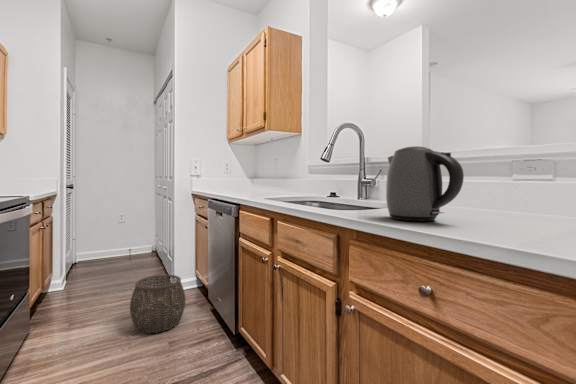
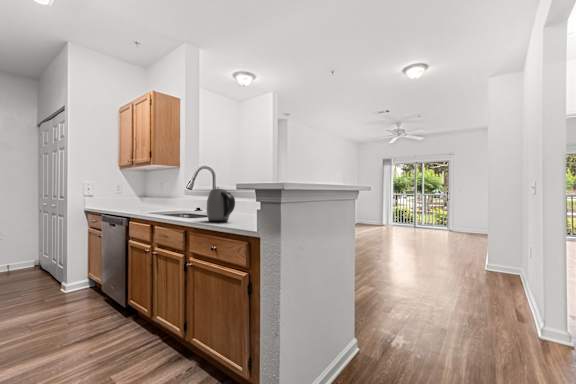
woven basket: present [130,275,186,333] -> none [28,275,82,321]

